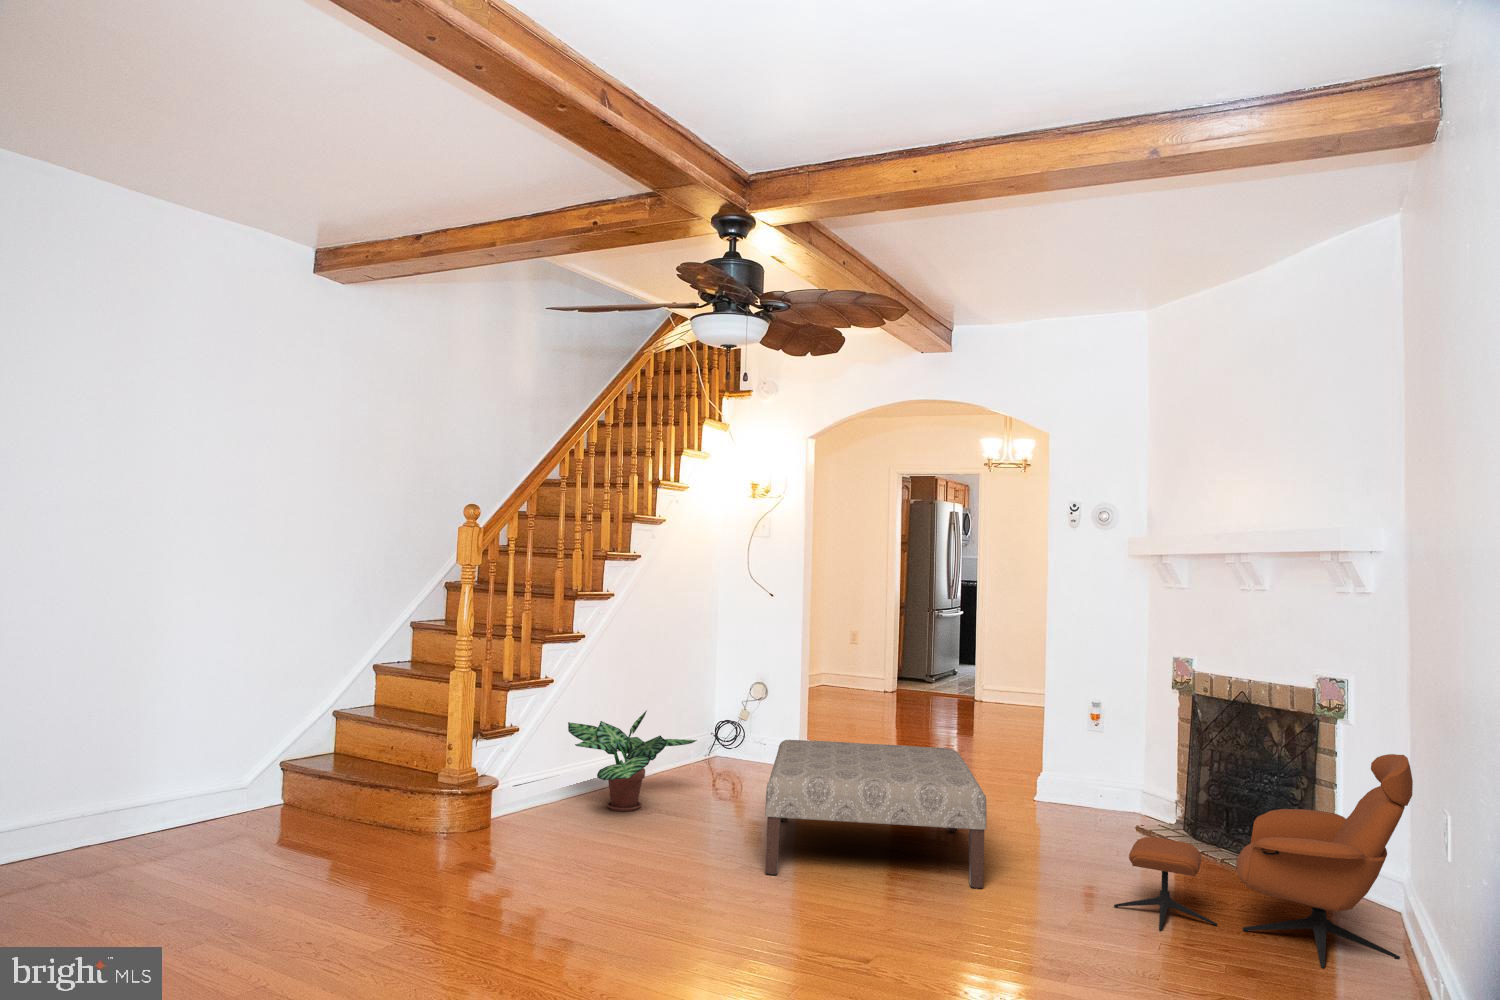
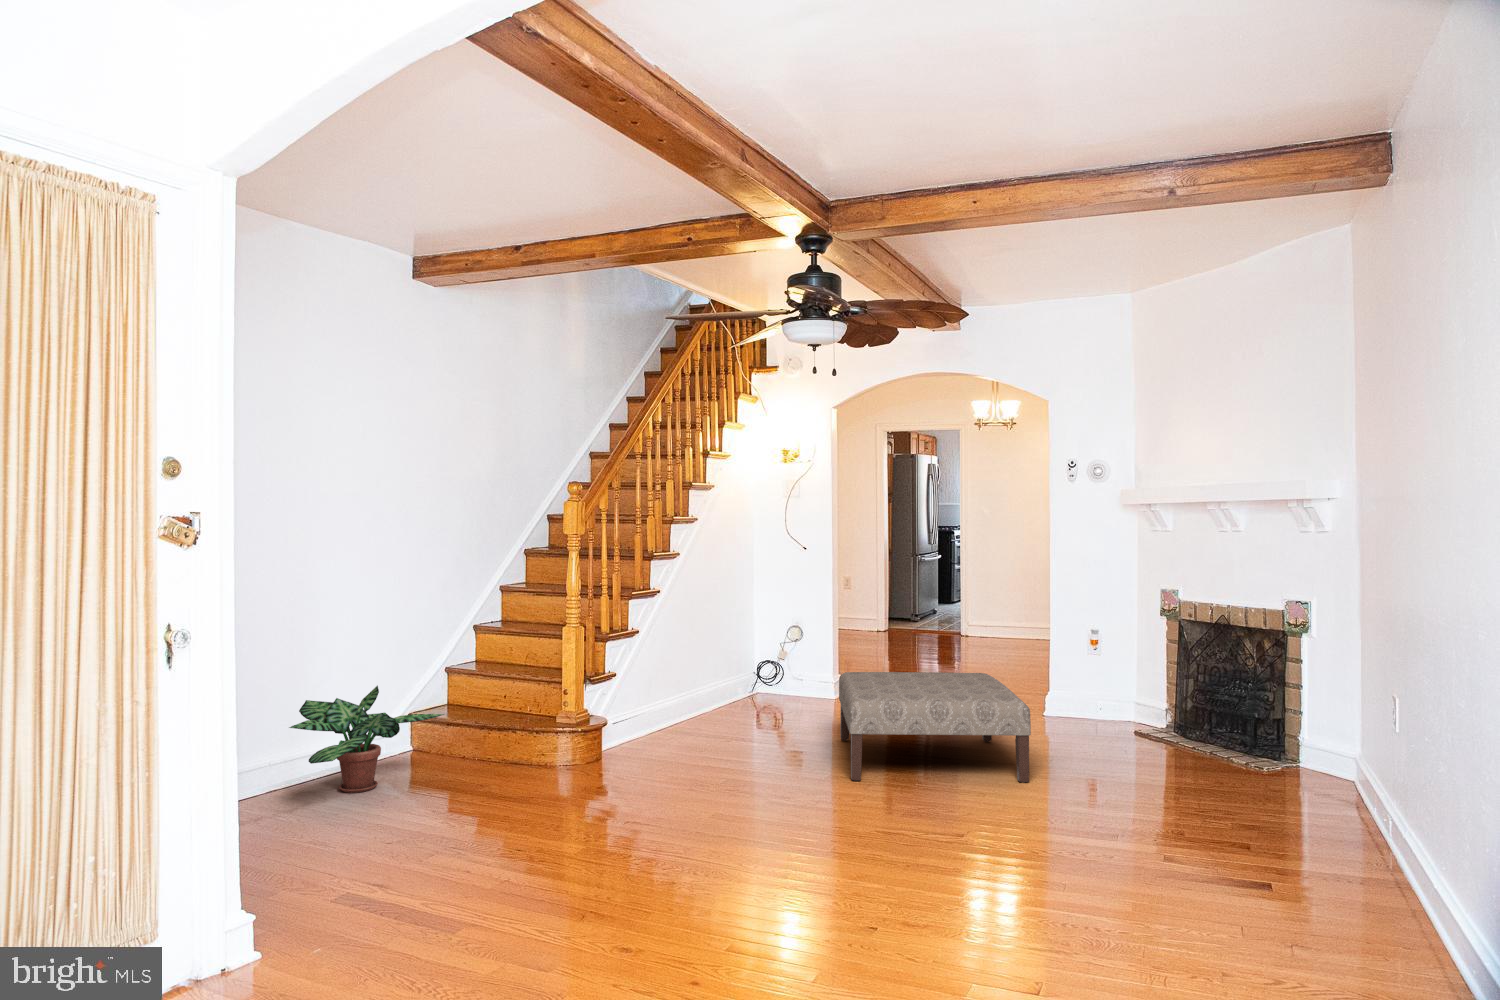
potted plant: present [568,711,697,811] -> present [289,686,444,793]
lounge chair: present [1114,754,1413,968] -> none [1136,659,1371,824]

